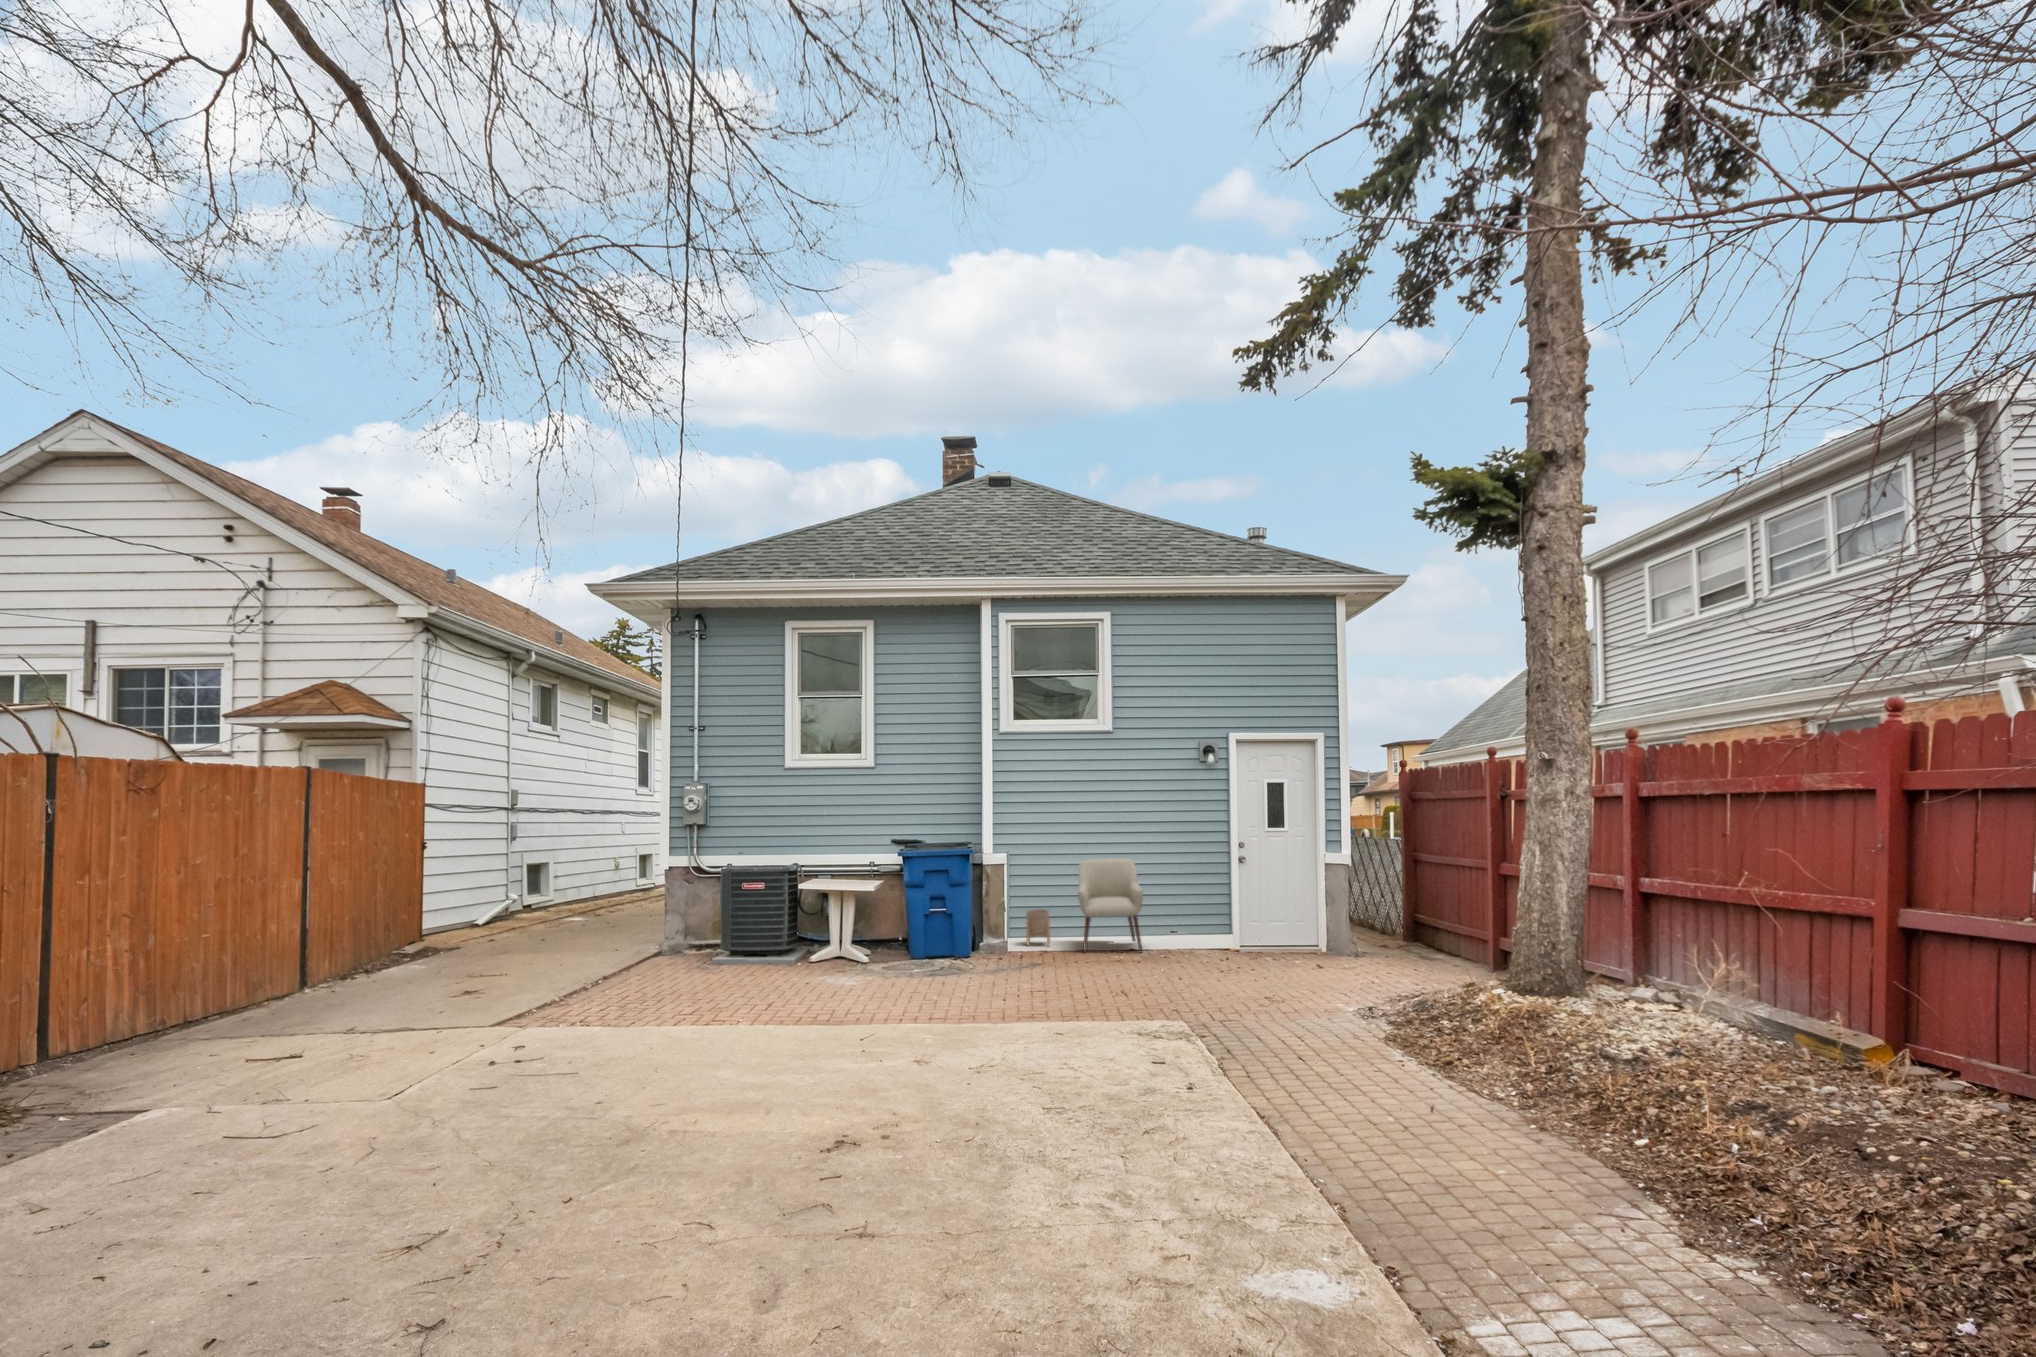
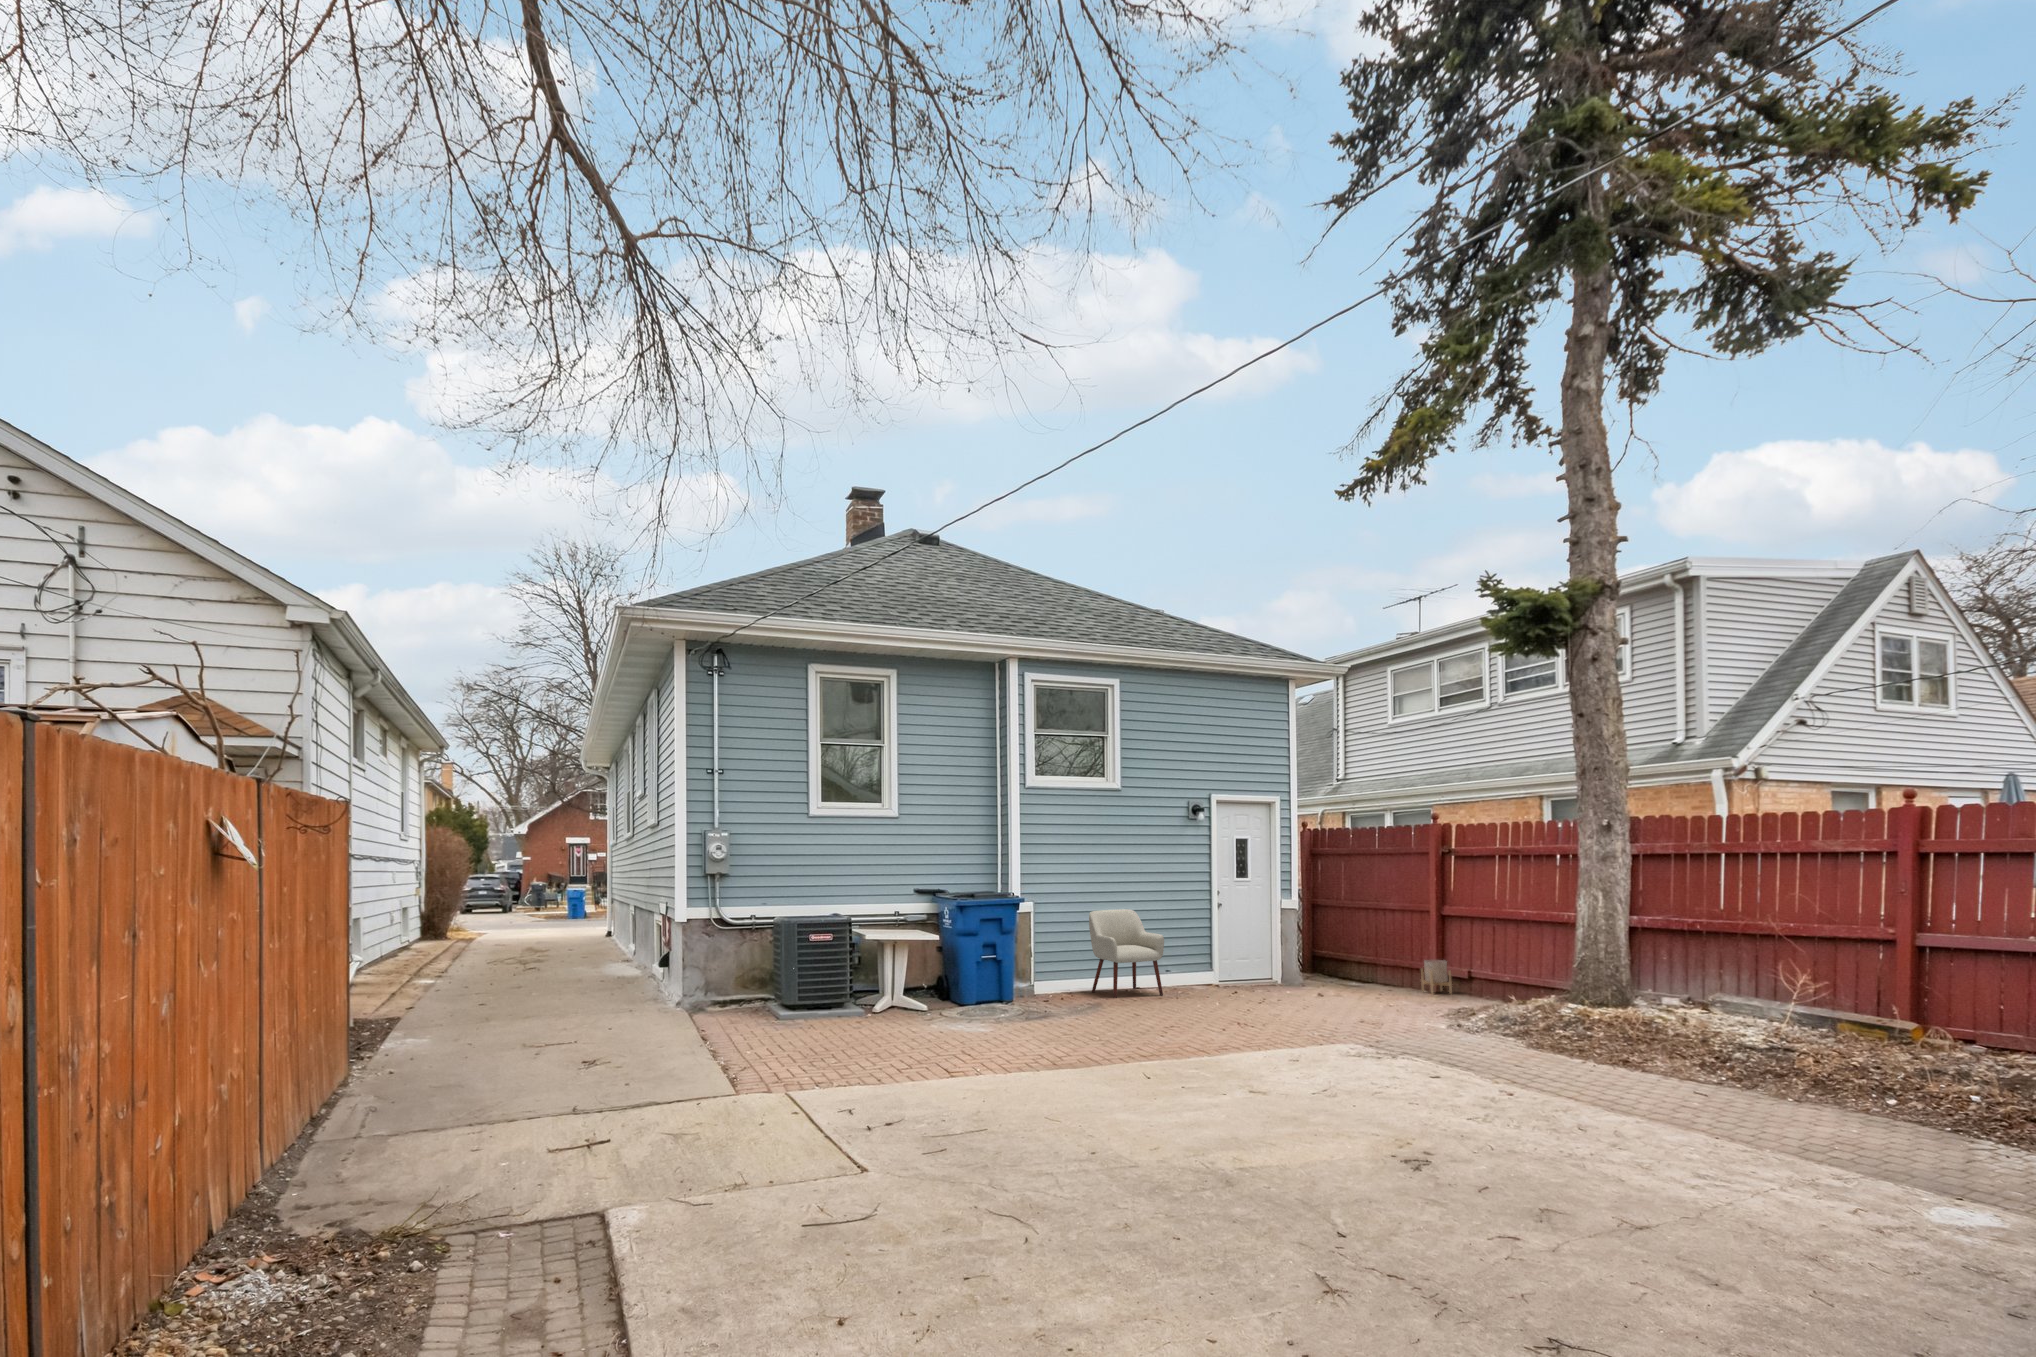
planter: present [1026,909,1050,946] -> present [1421,960,1452,994]

